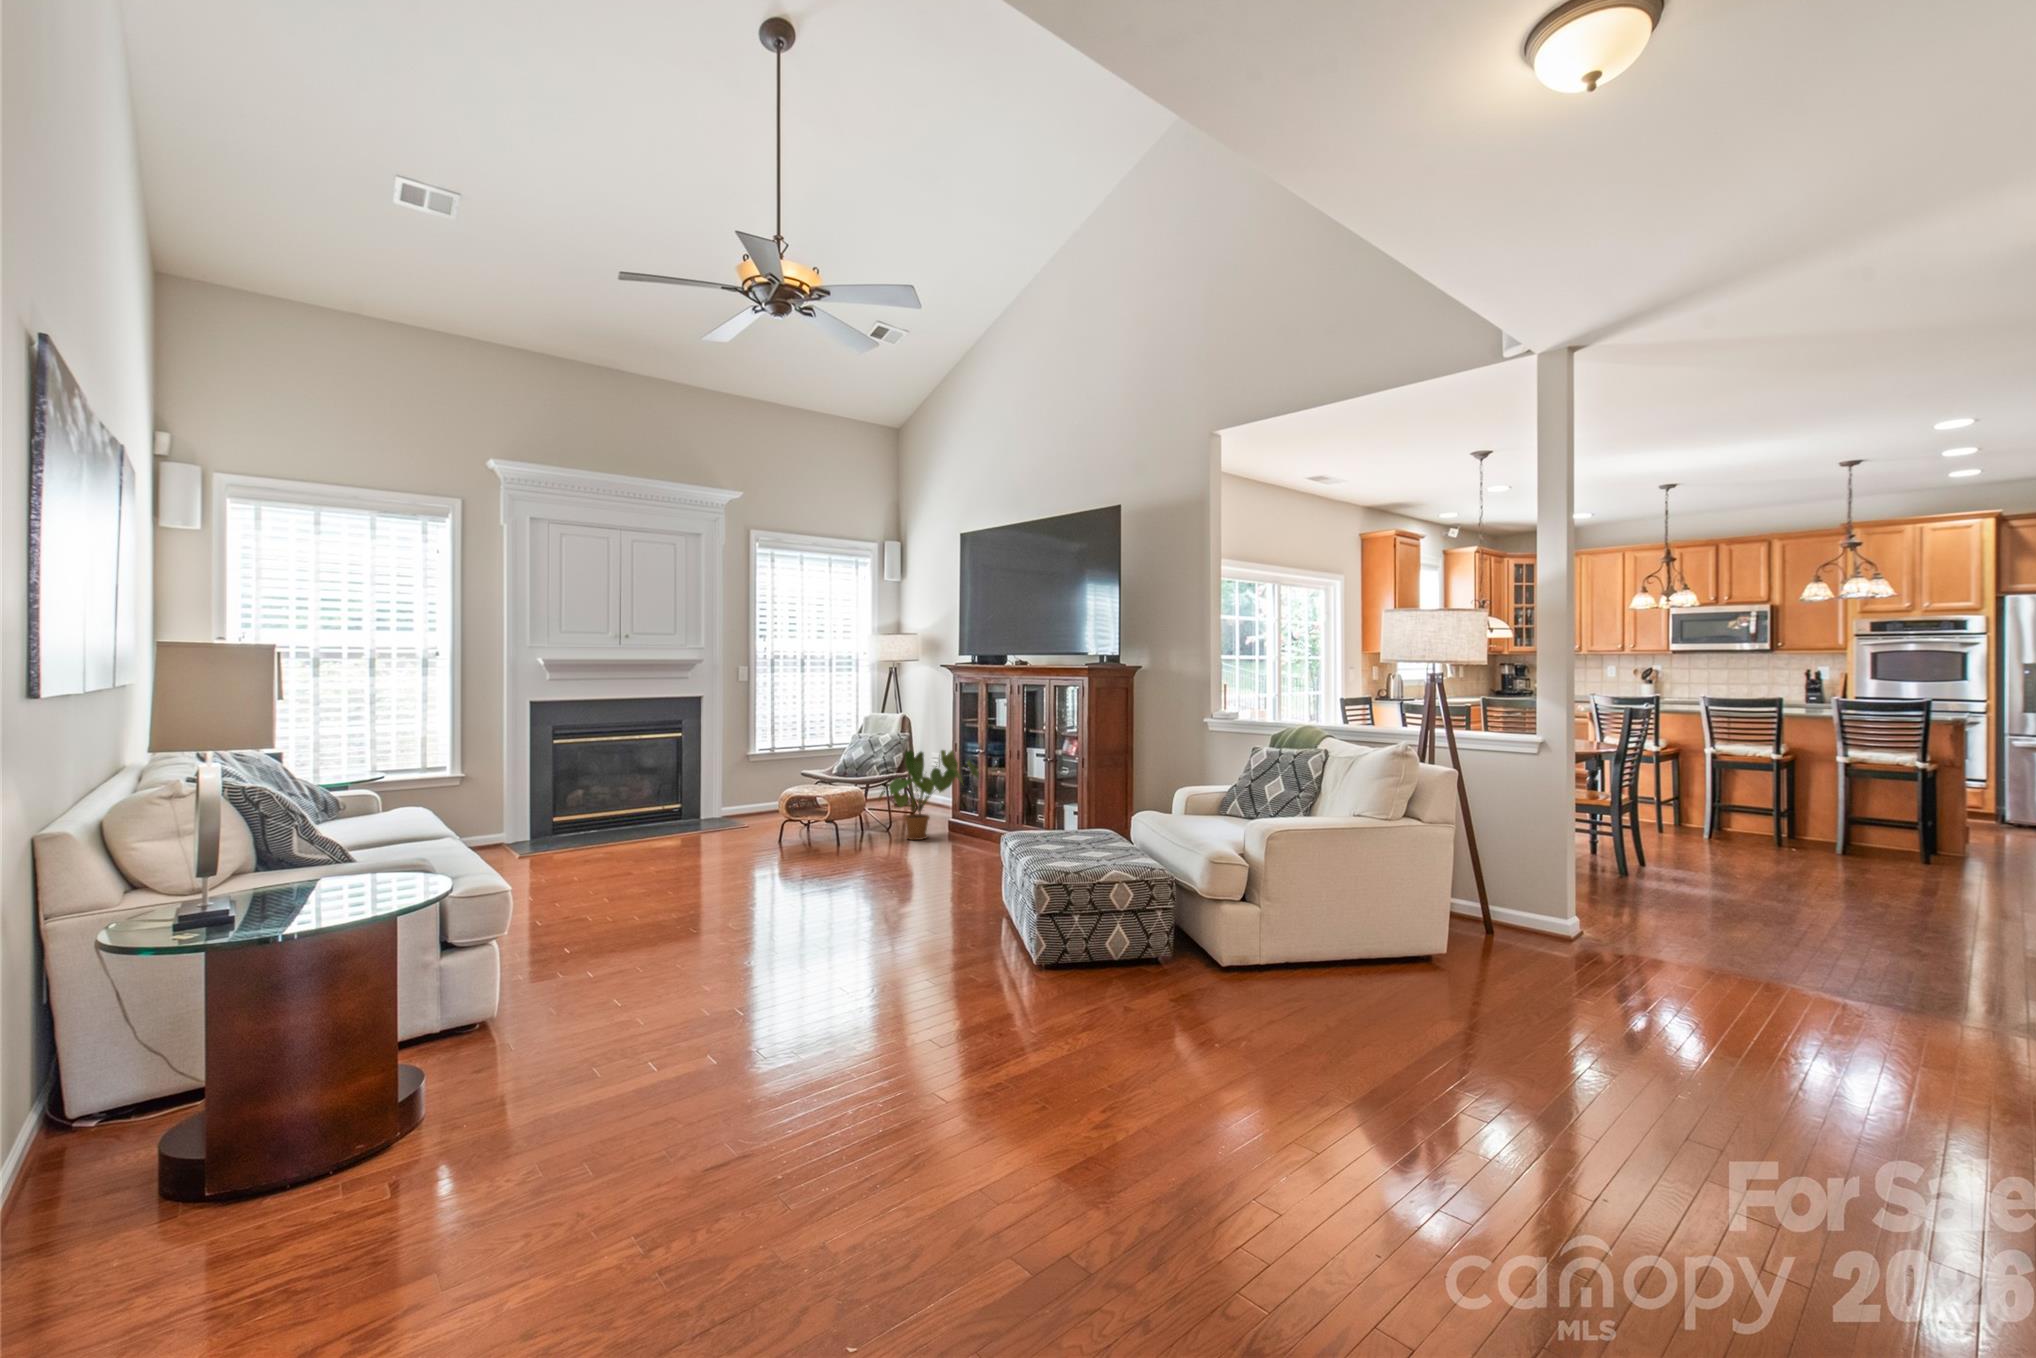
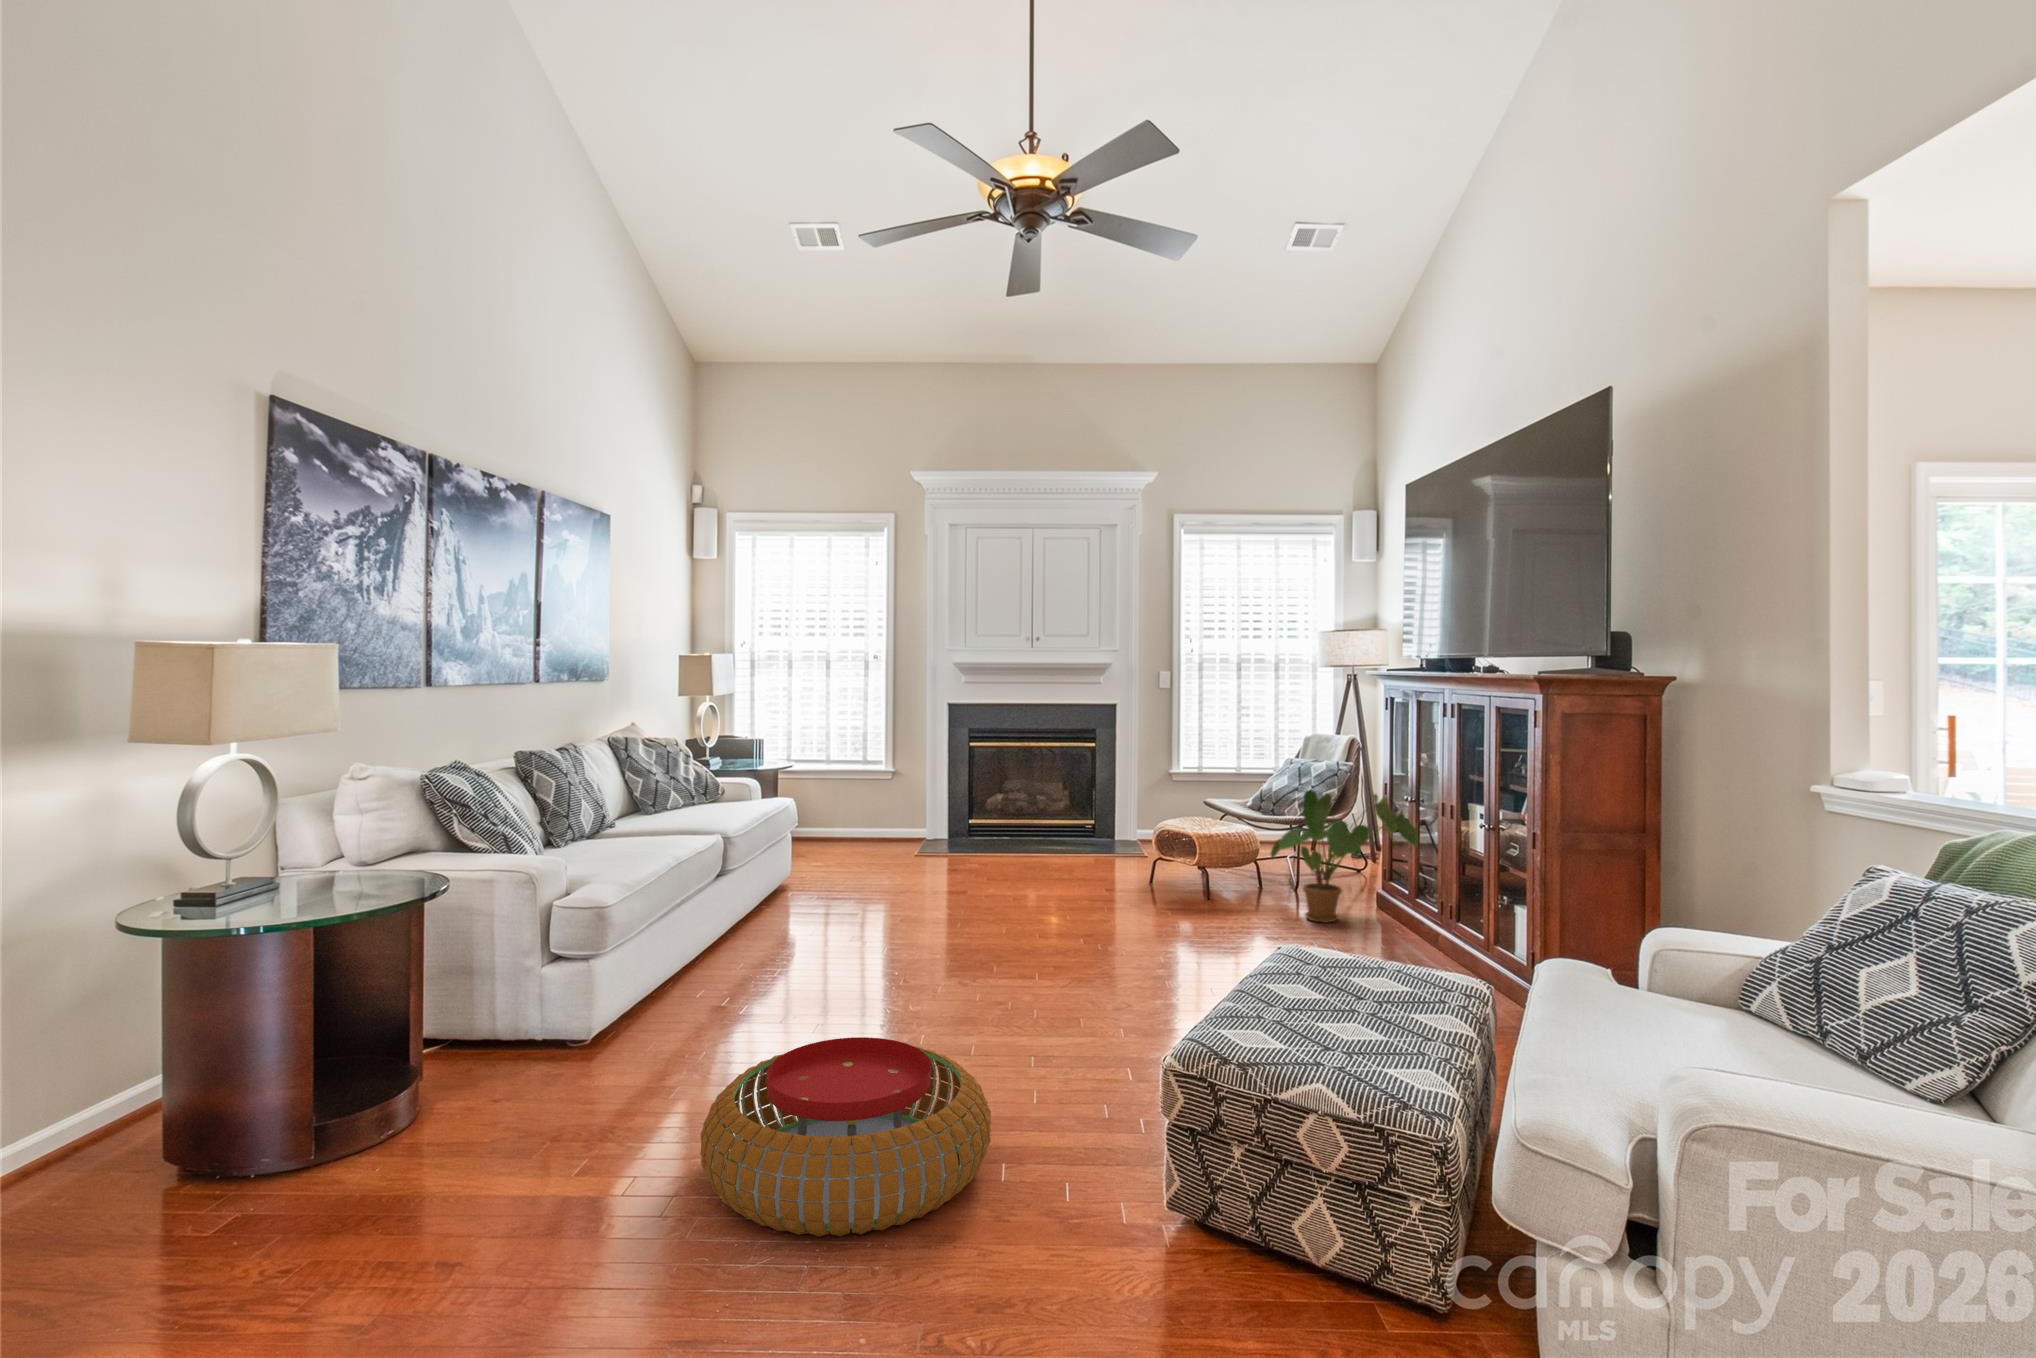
pouf: none [752,917,937,1026] -> present [700,1037,991,1237]

